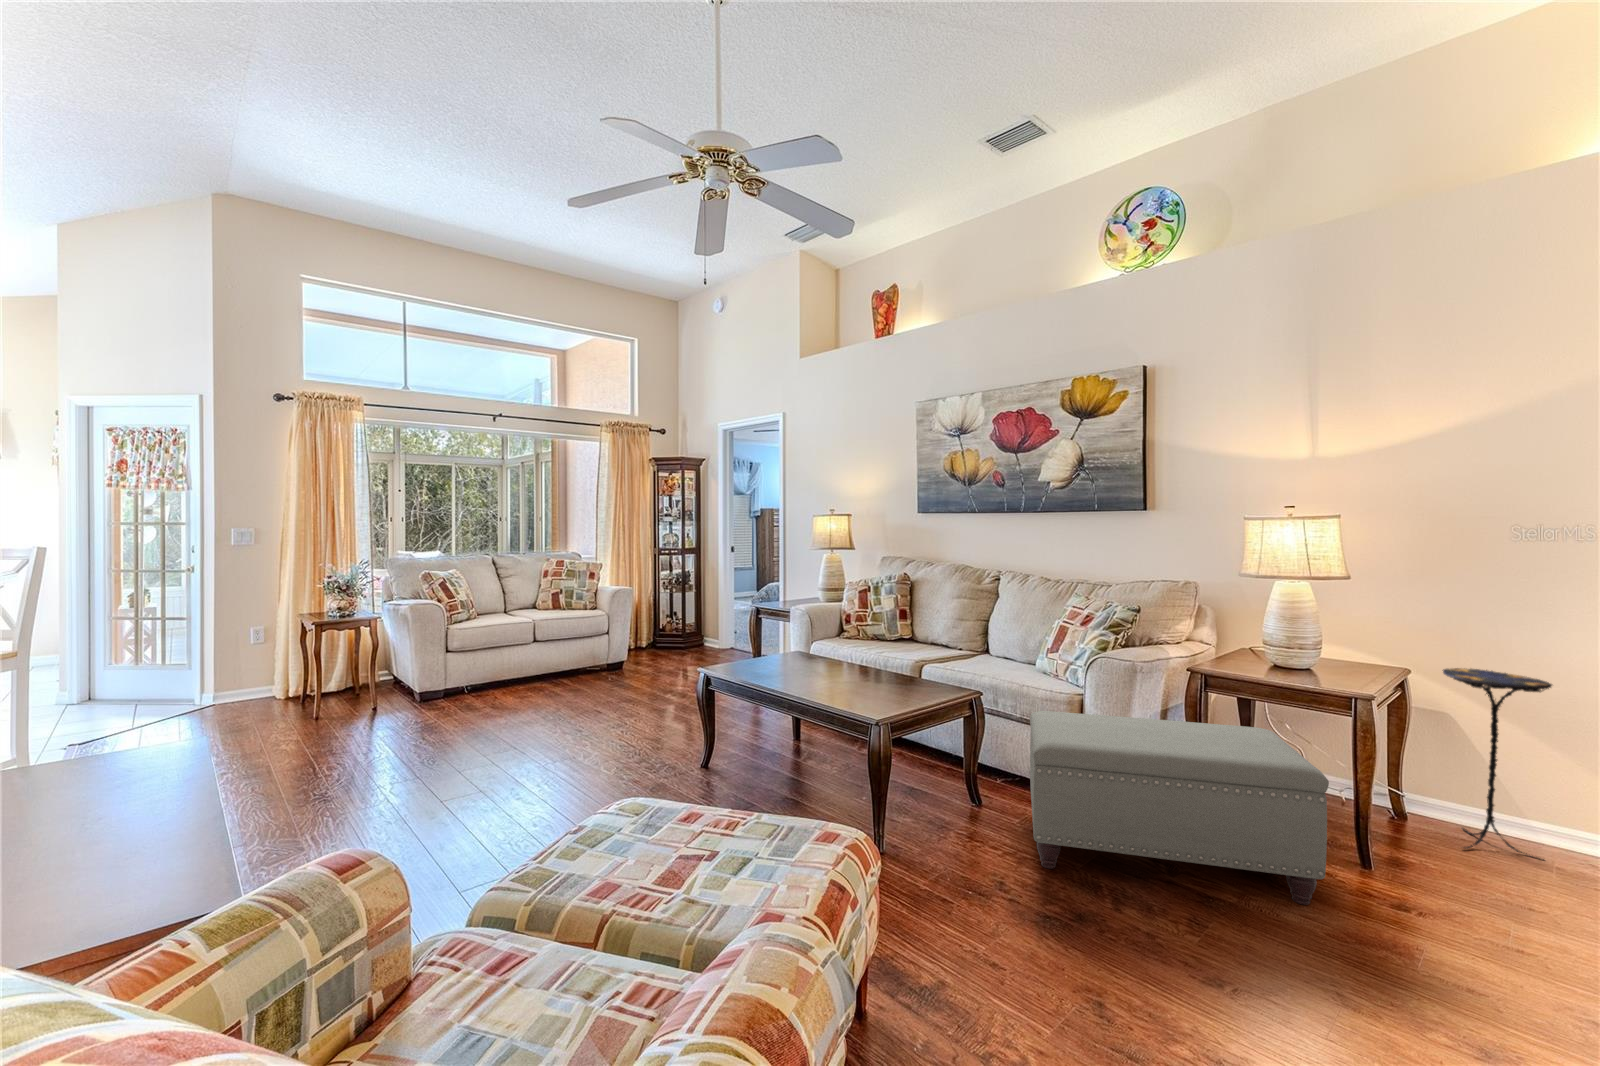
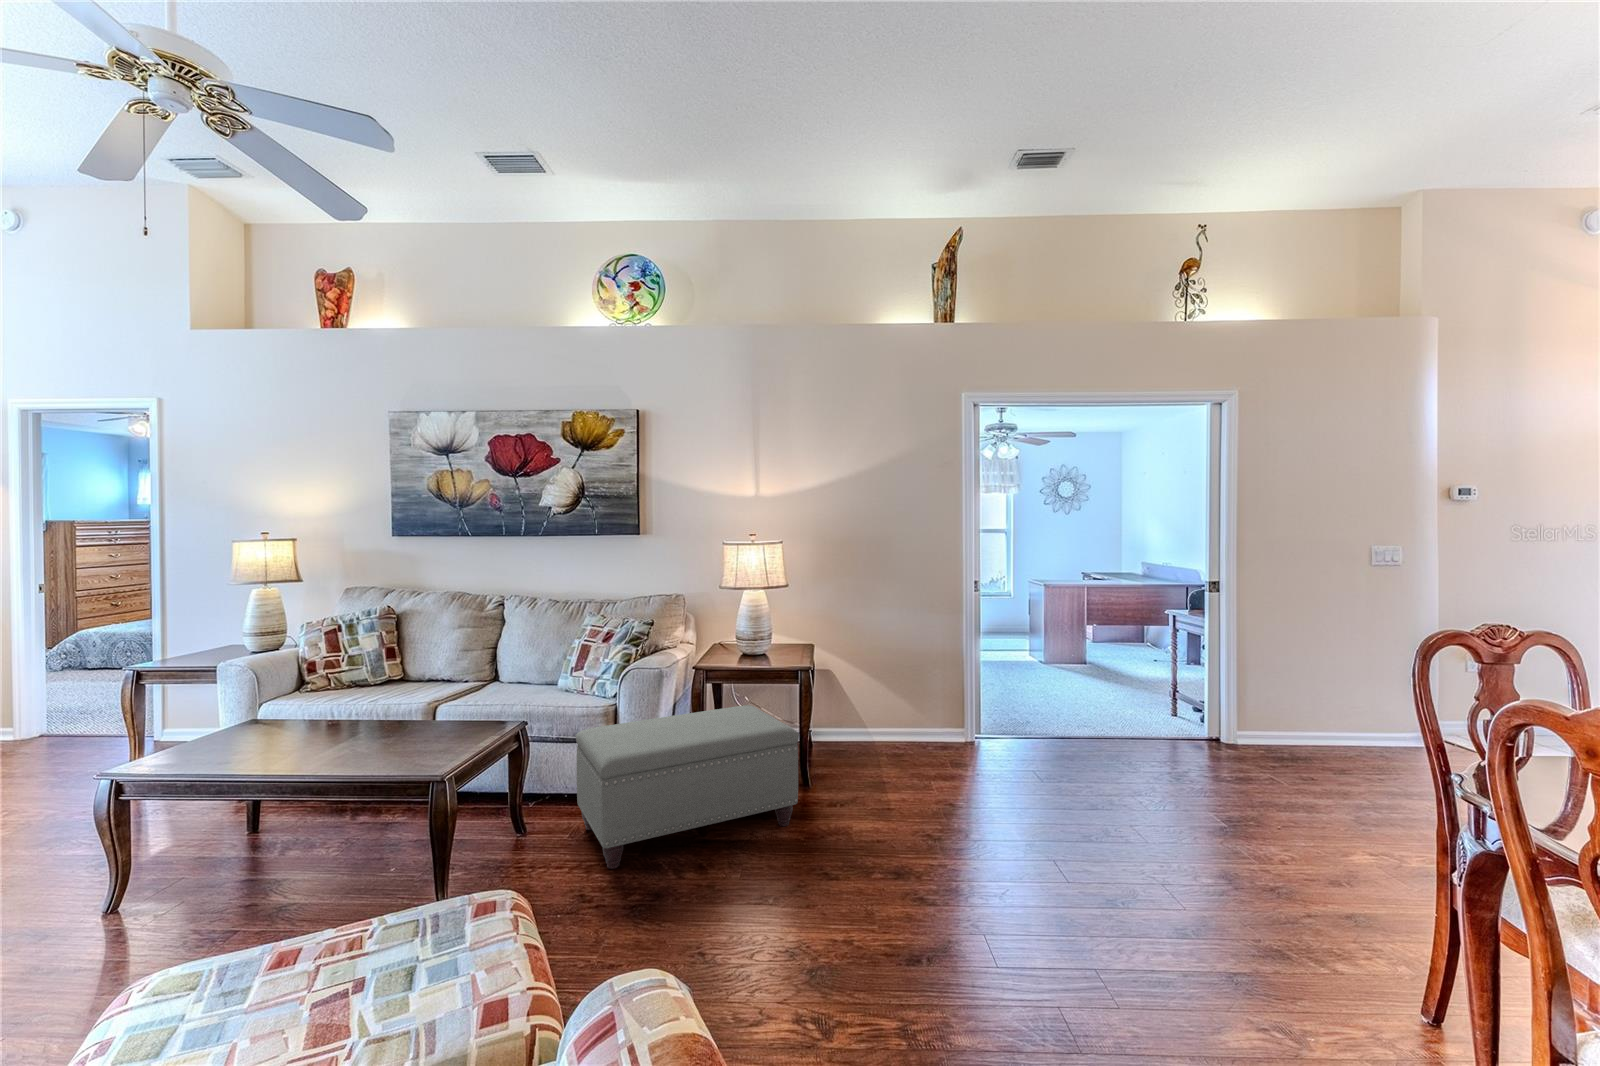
side table: present [1443,668,1552,854] -> none [833,639,883,757]

